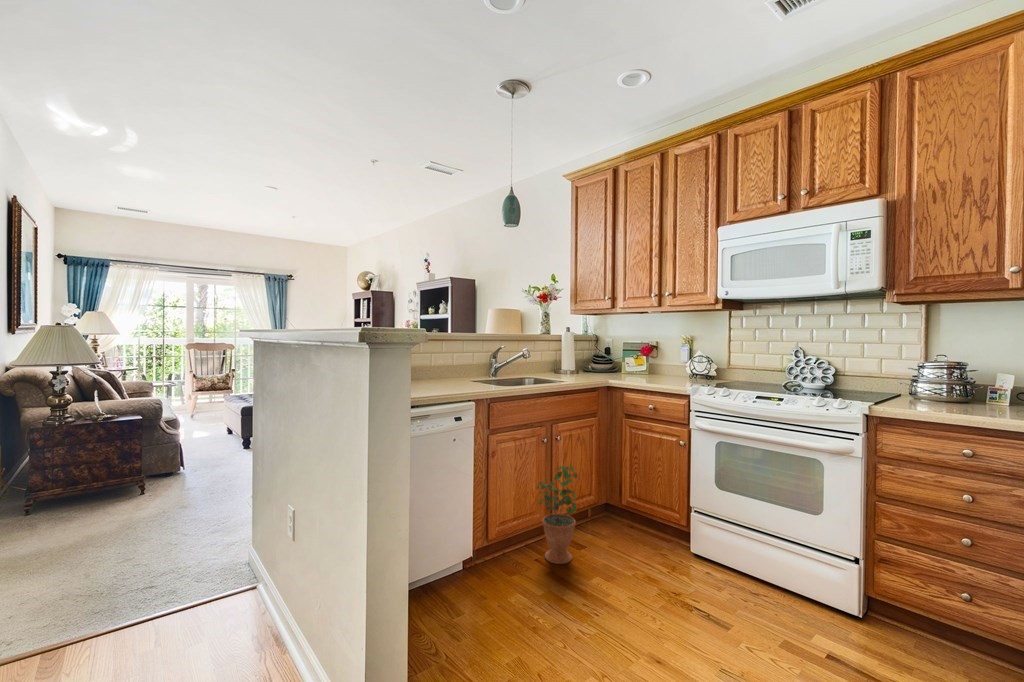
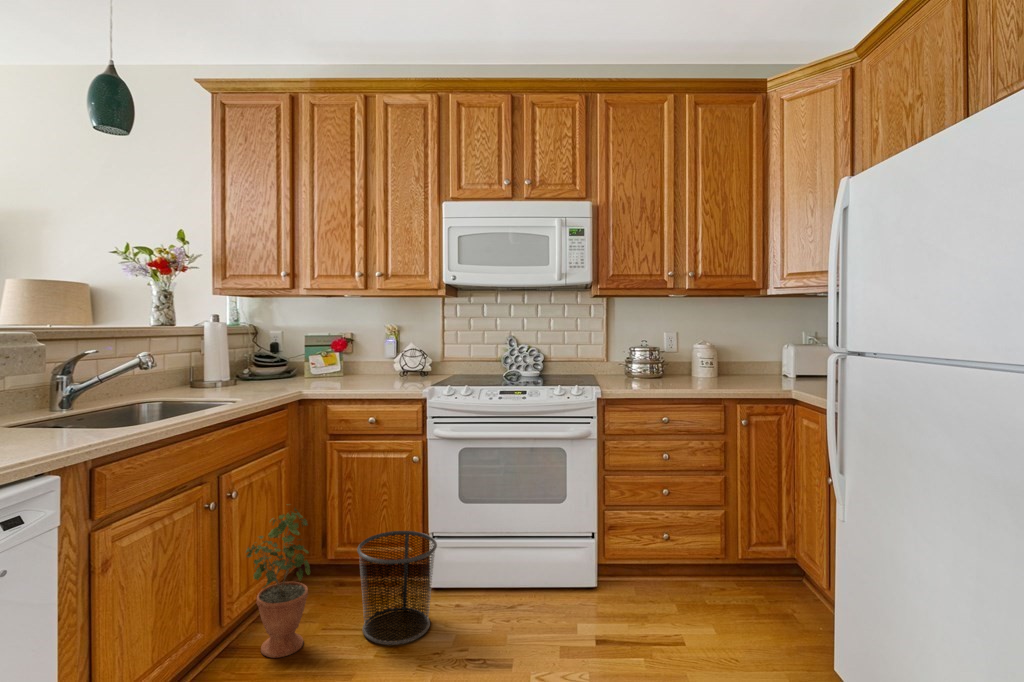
waste bin: none [607,499,672,590] -> present [357,531,437,645]

